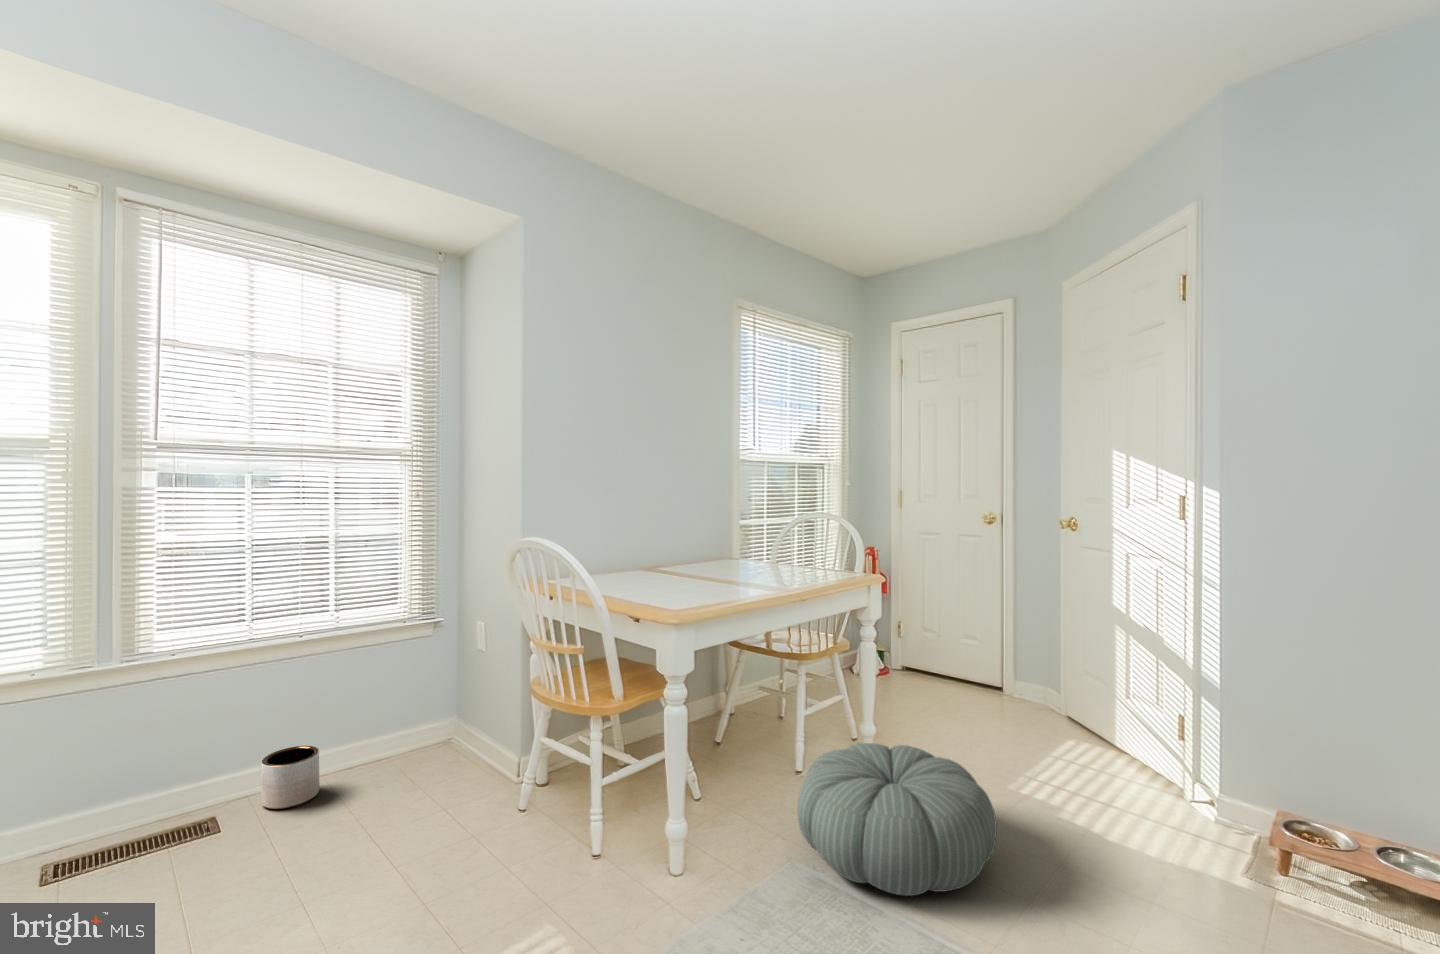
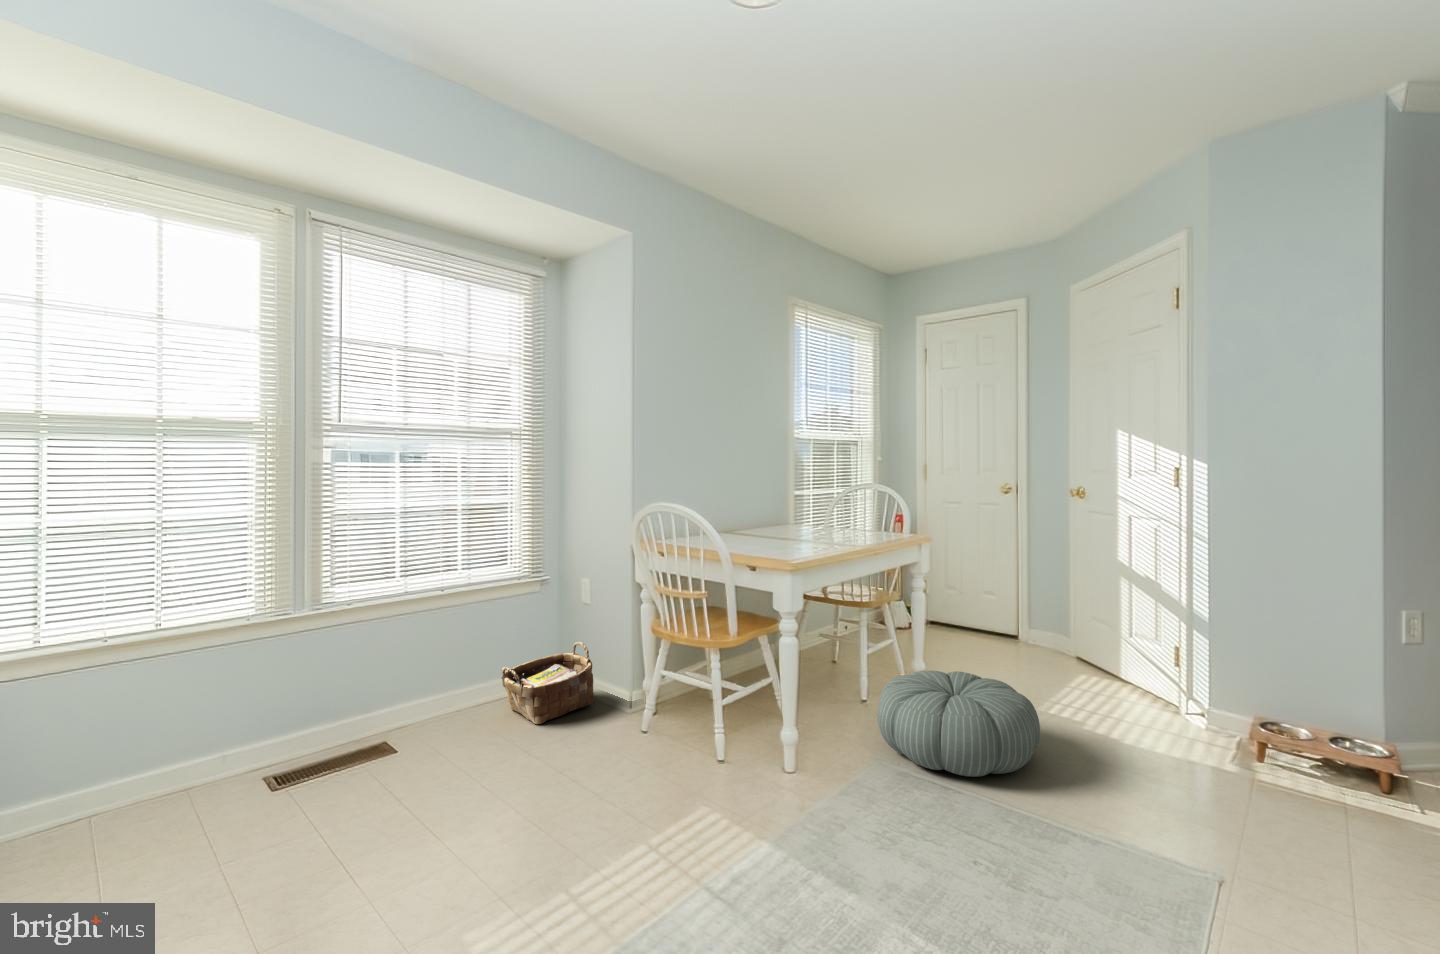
woven basket: none [364,695,479,799] -> present [501,642,594,724]
planter: present [261,746,320,809] -> none [422,683,467,732]

